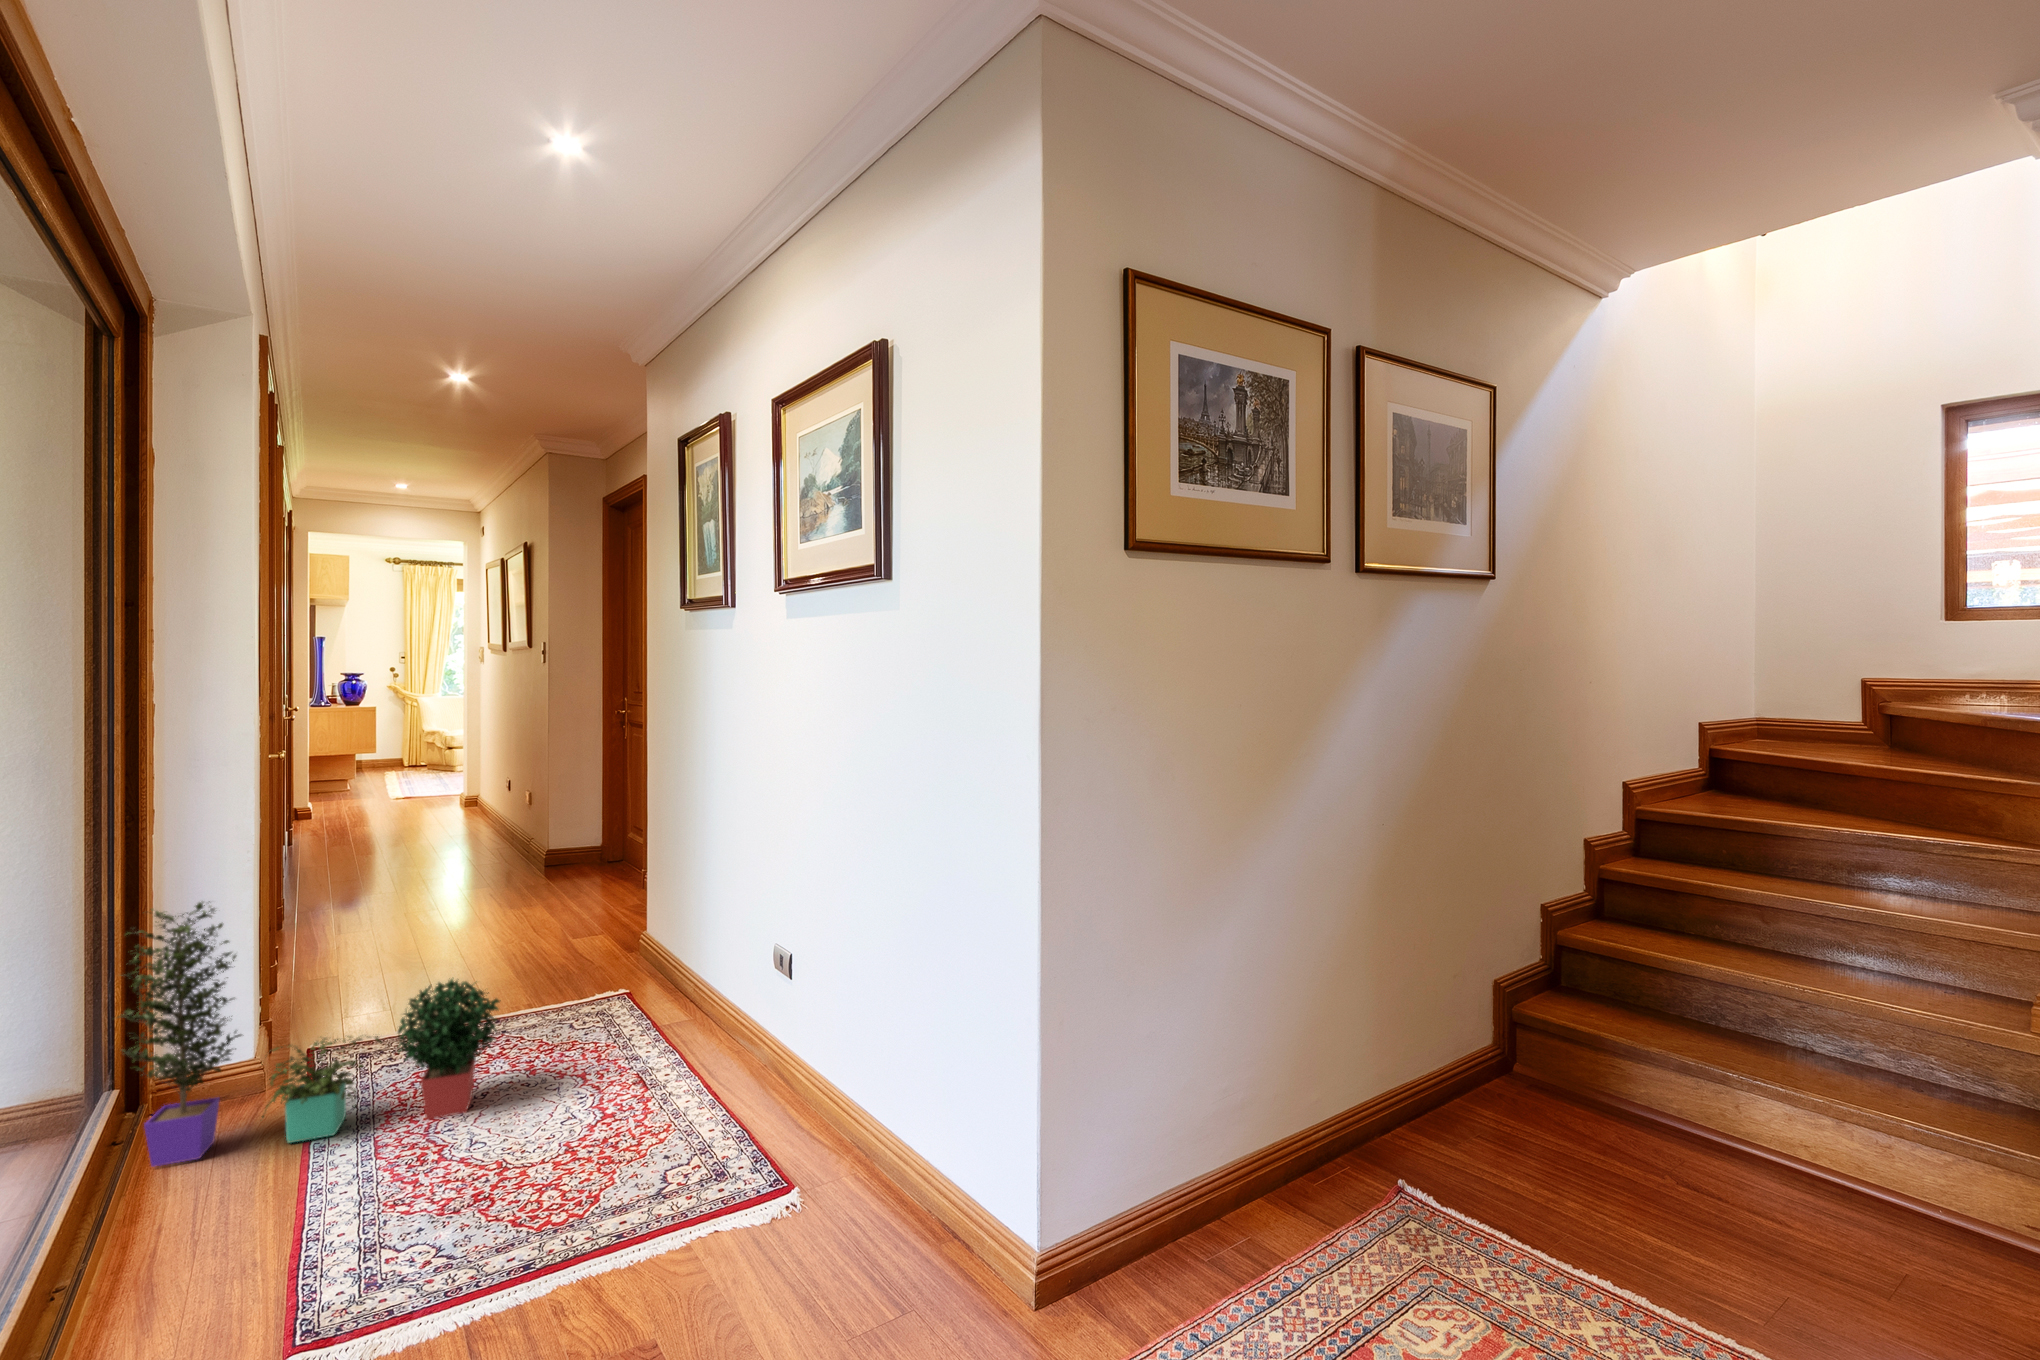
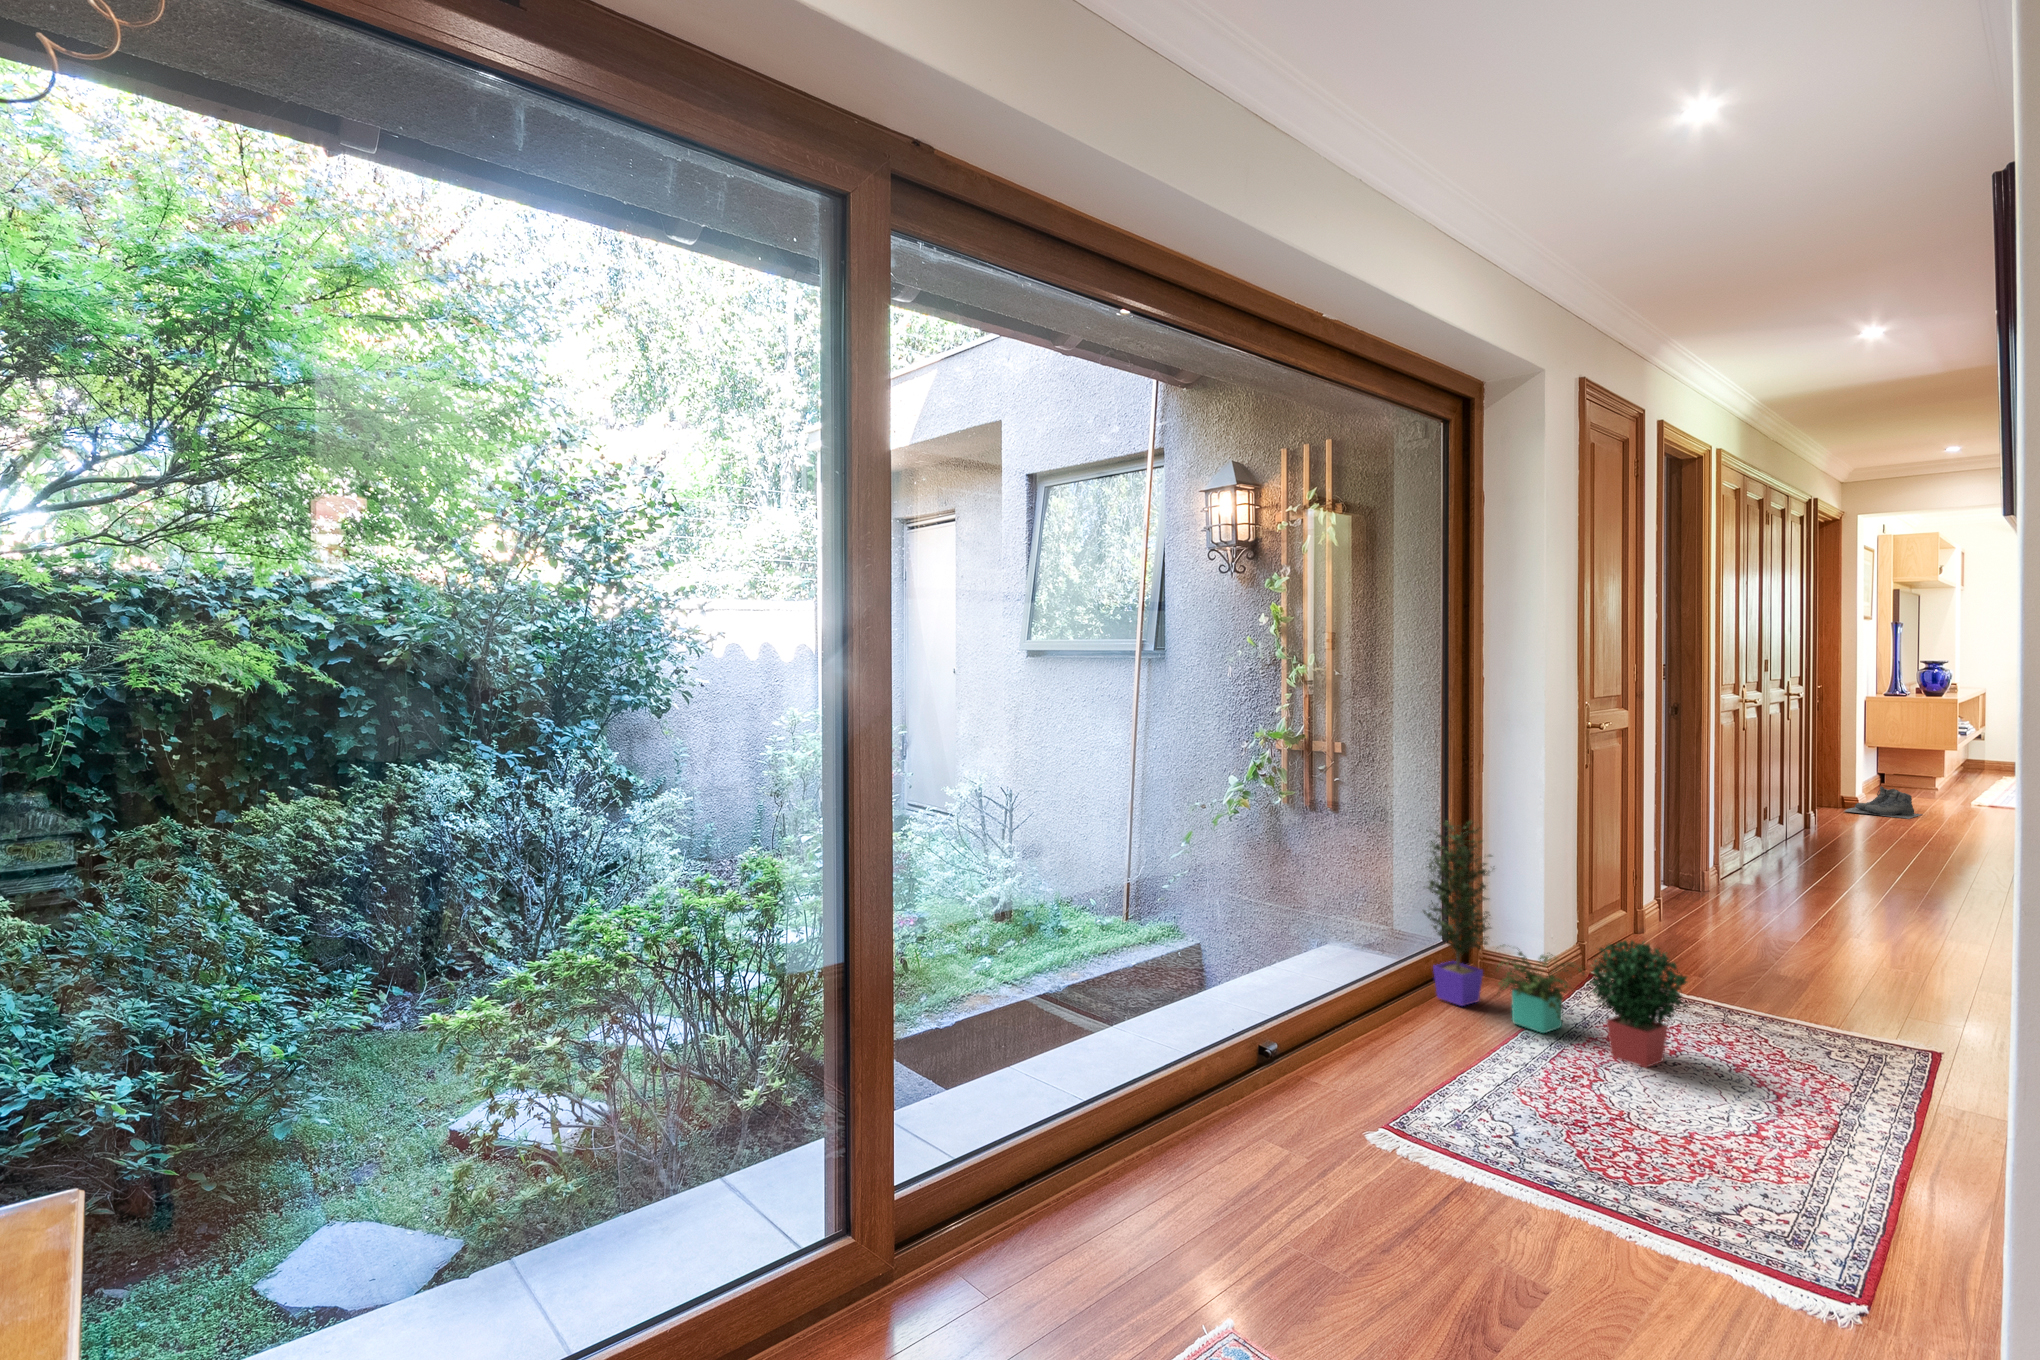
boots: none [344,791,408,821] -> present [1845,786,1922,819]

